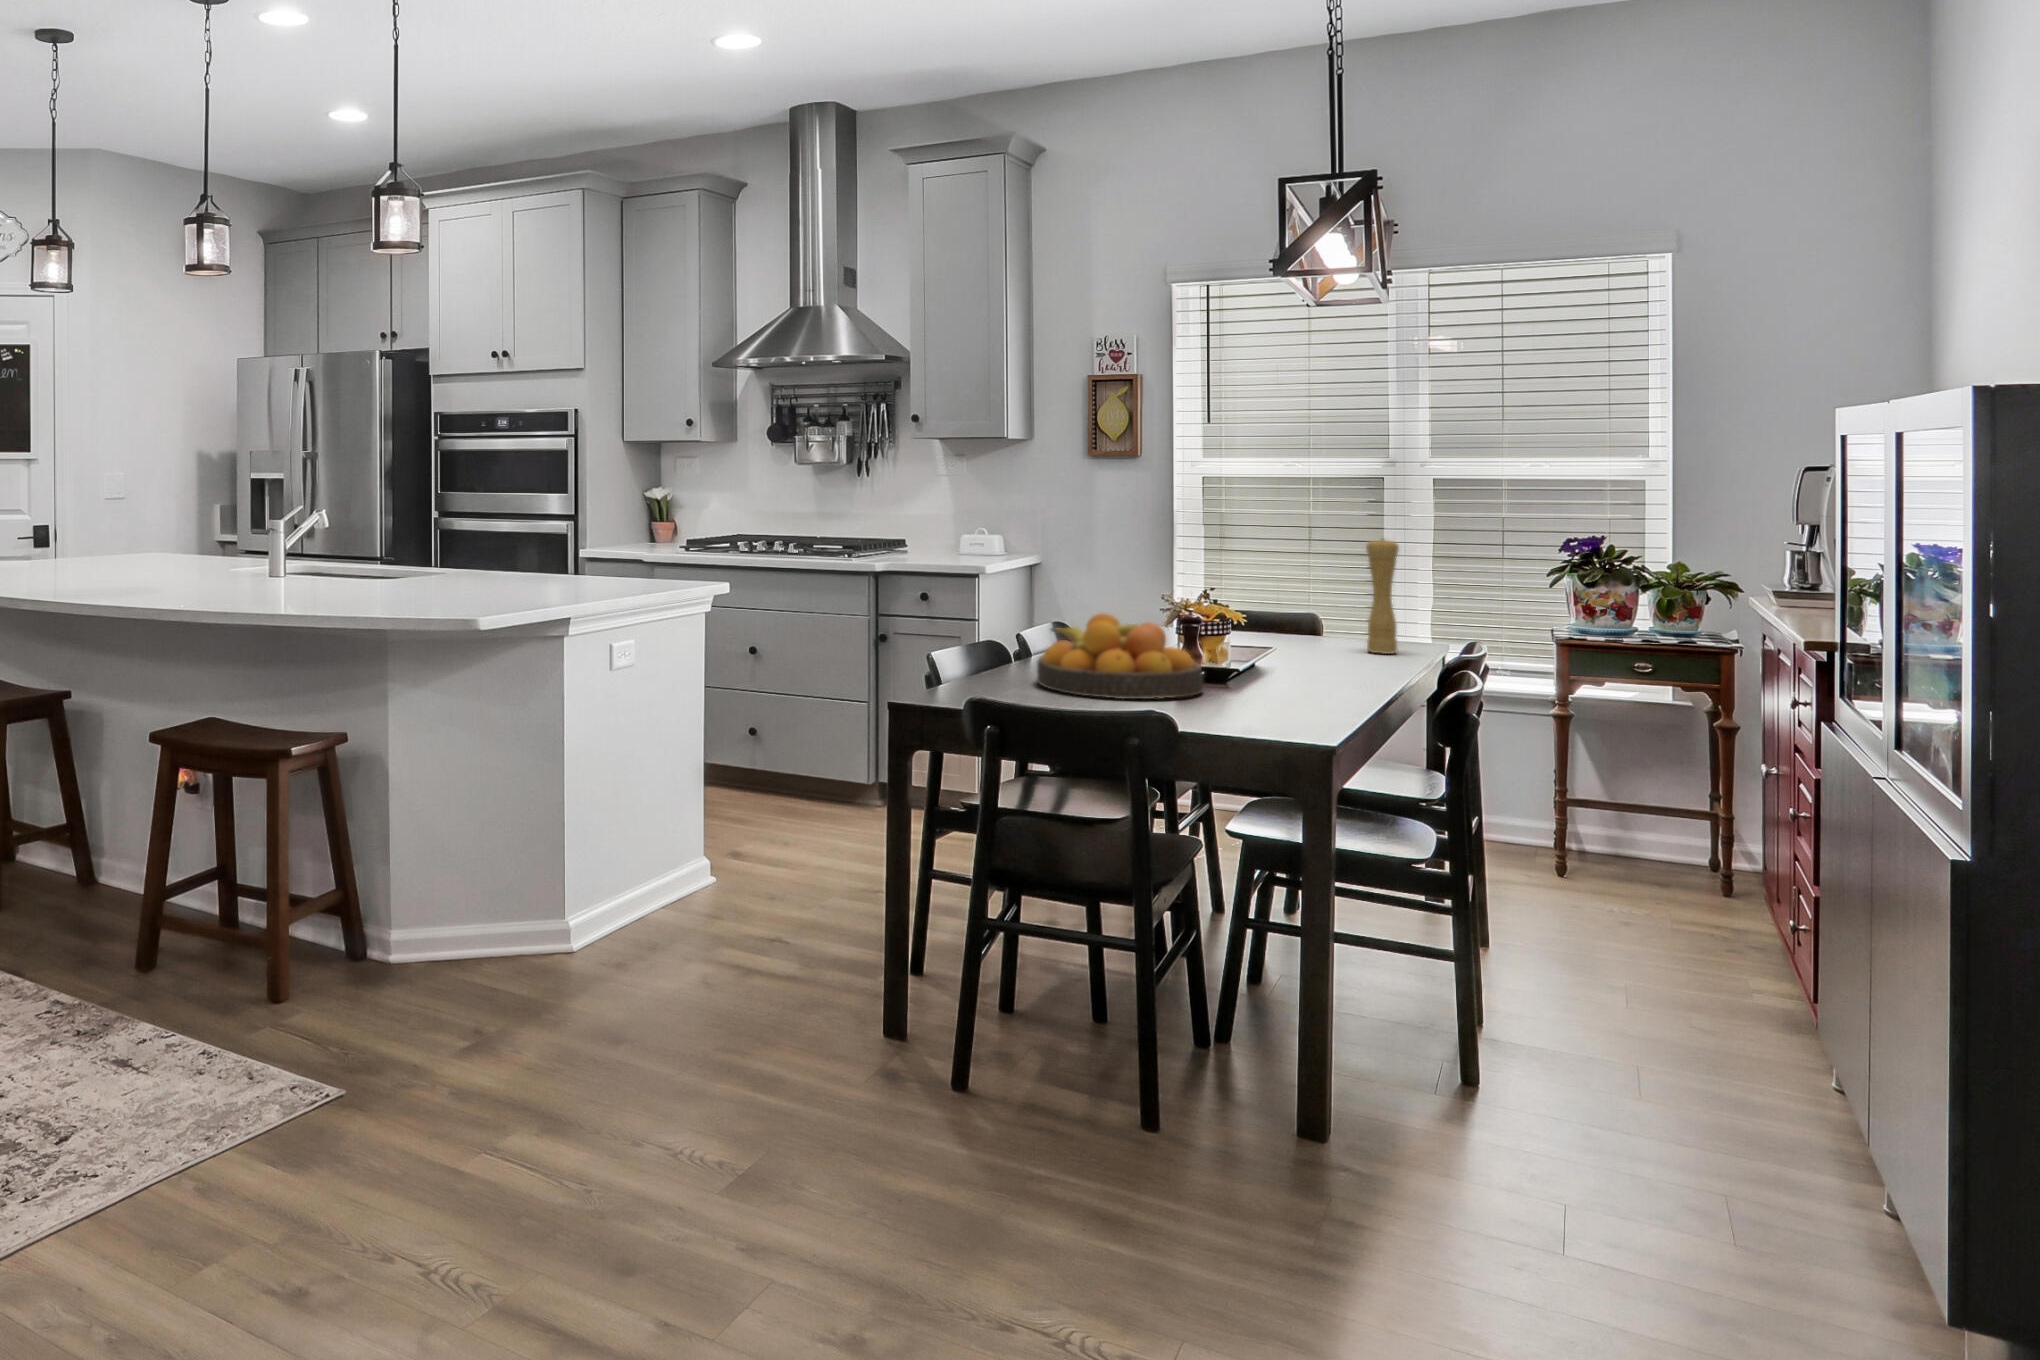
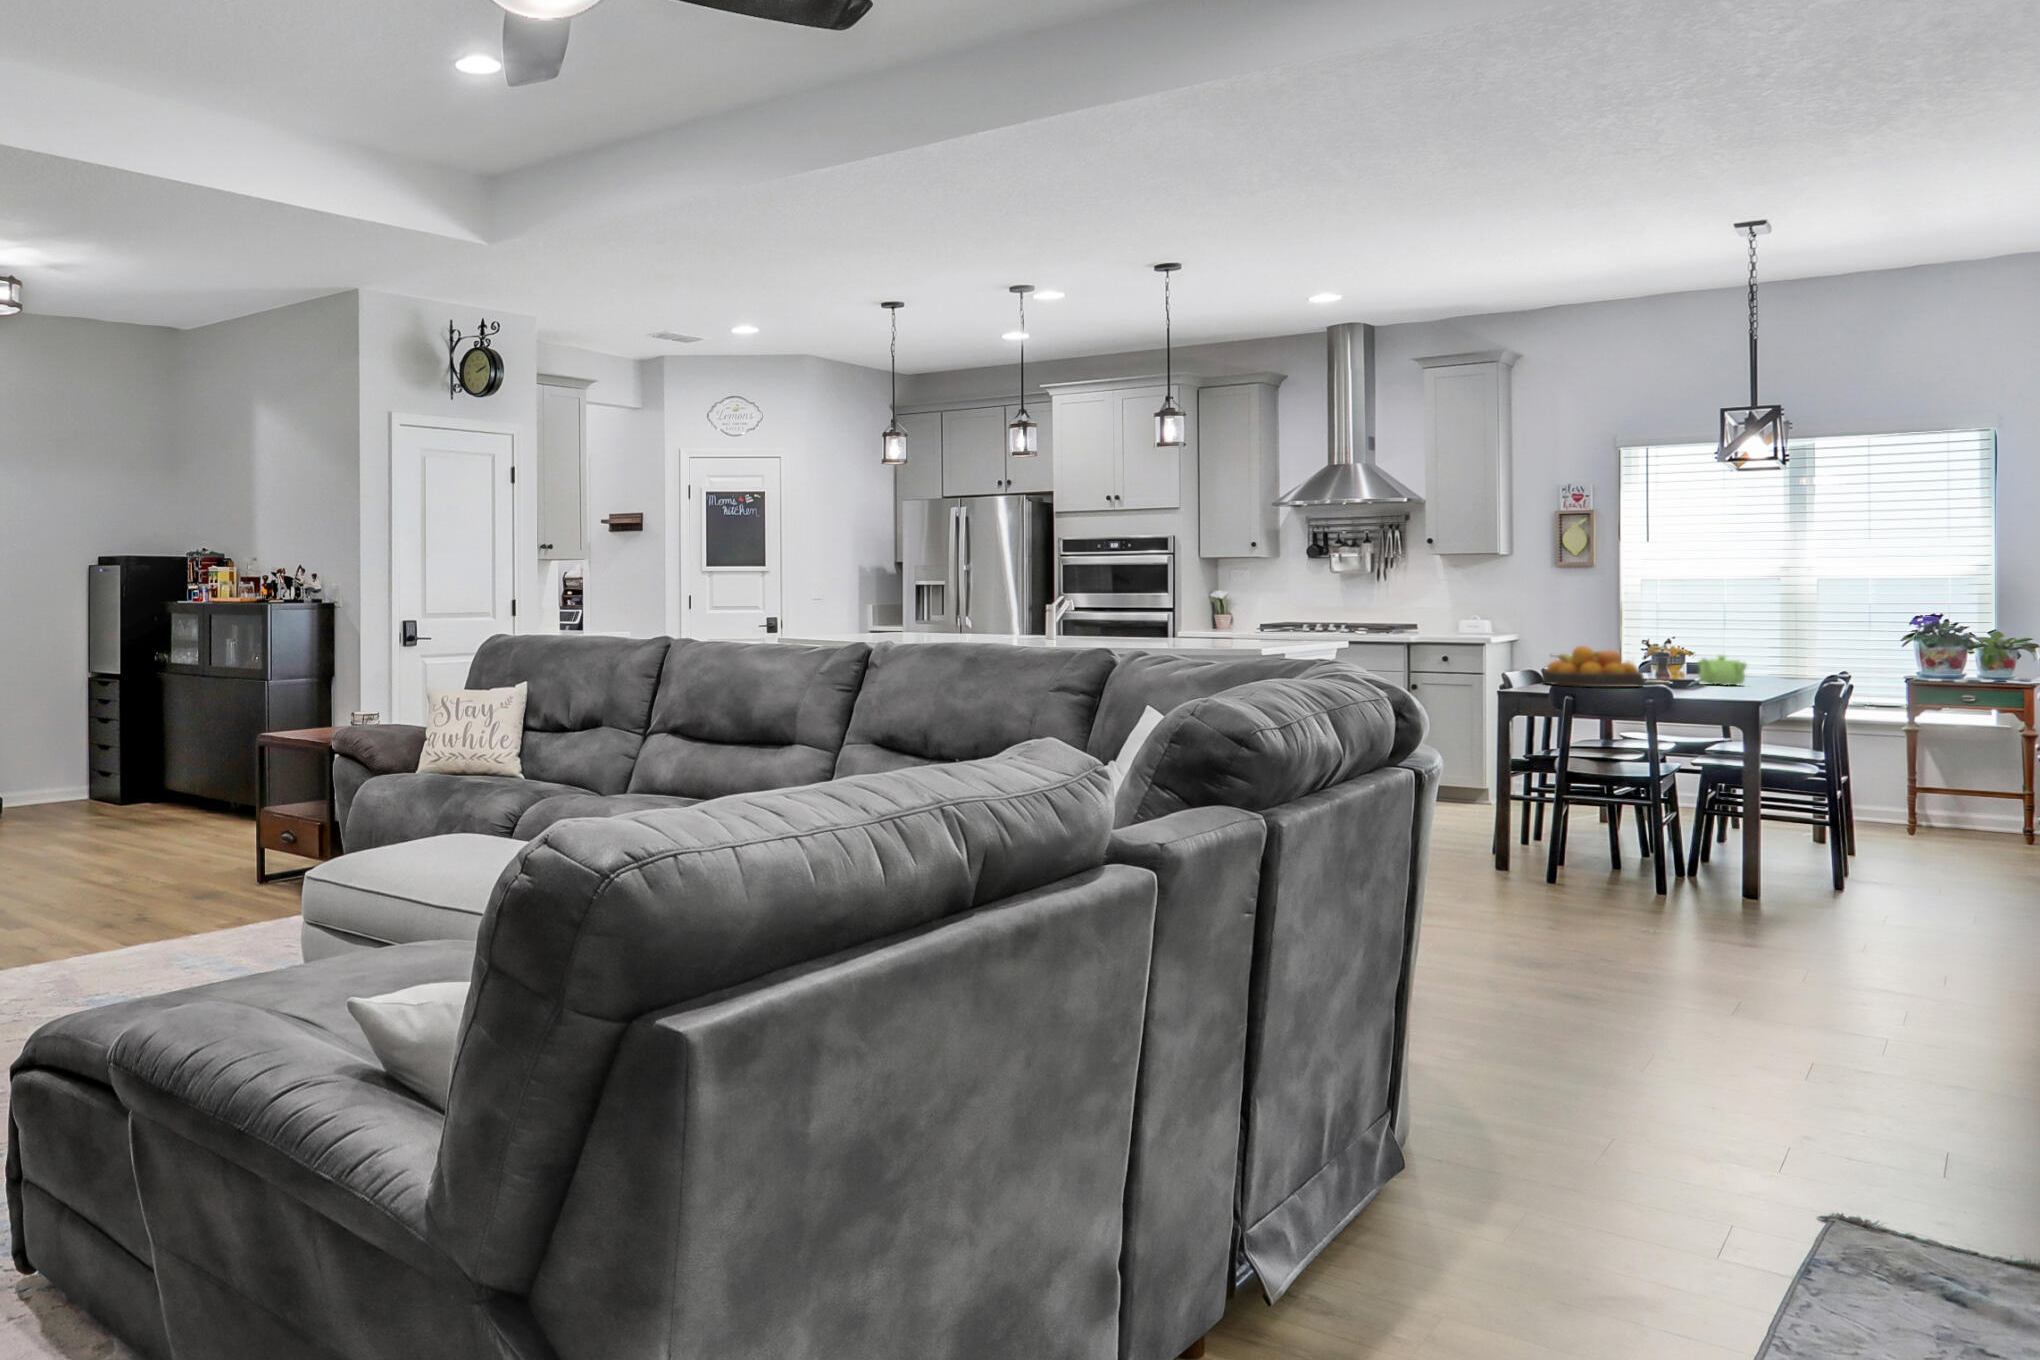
pepper mill: present [1366,539,1399,654] -> none [1754,610,1776,679]
teapot: none [1287,628,1369,683] -> present [1697,655,1746,685]

